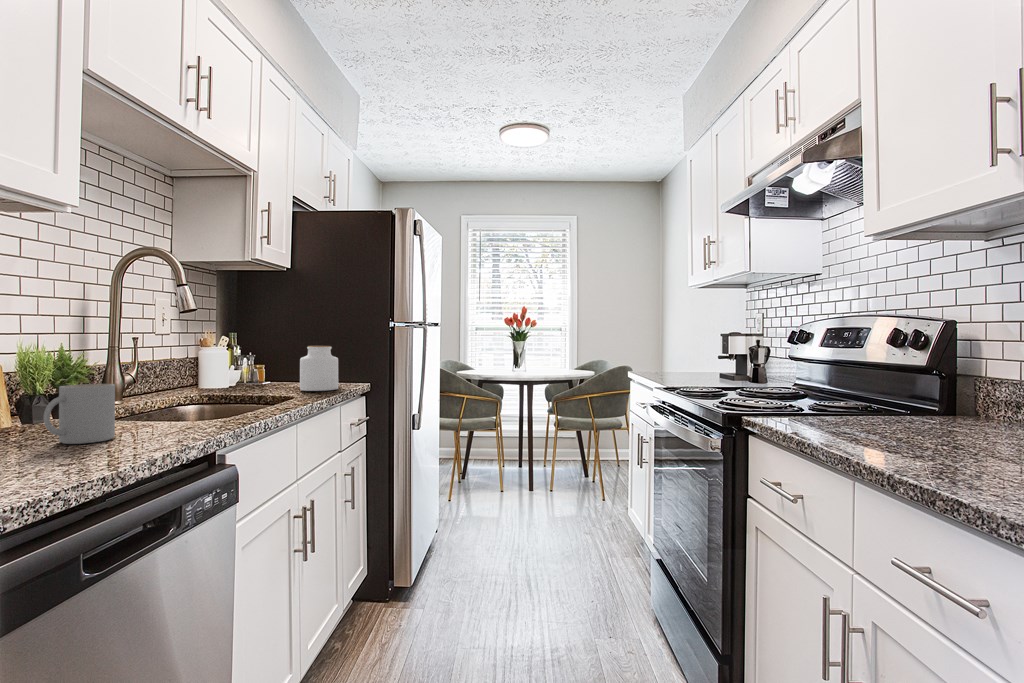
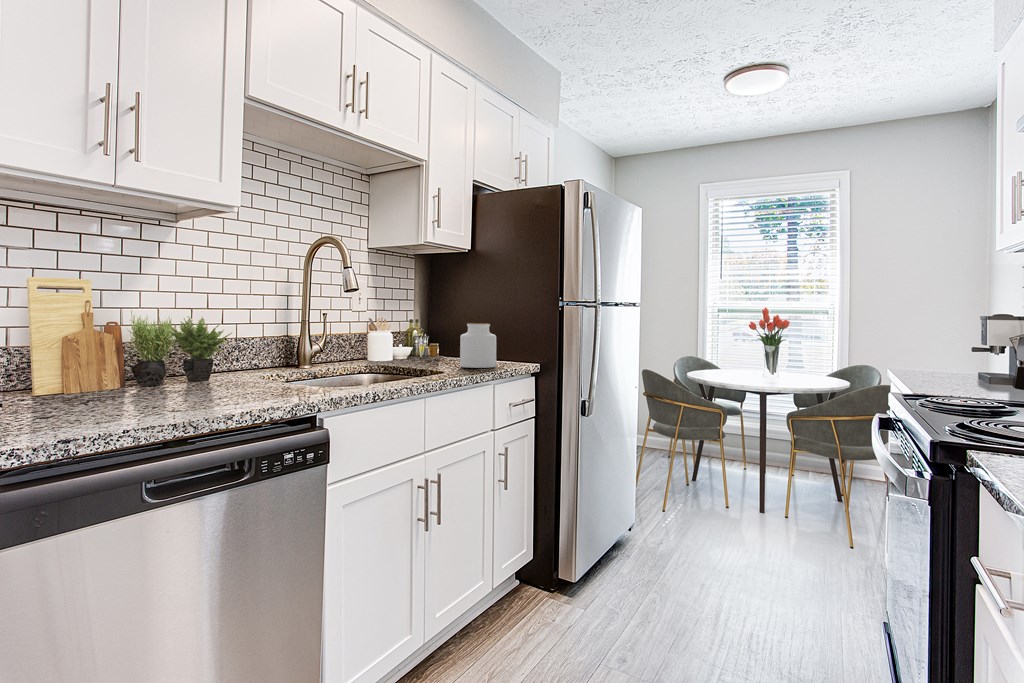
mug: present [43,384,115,444] -> none [189,349,246,397]

